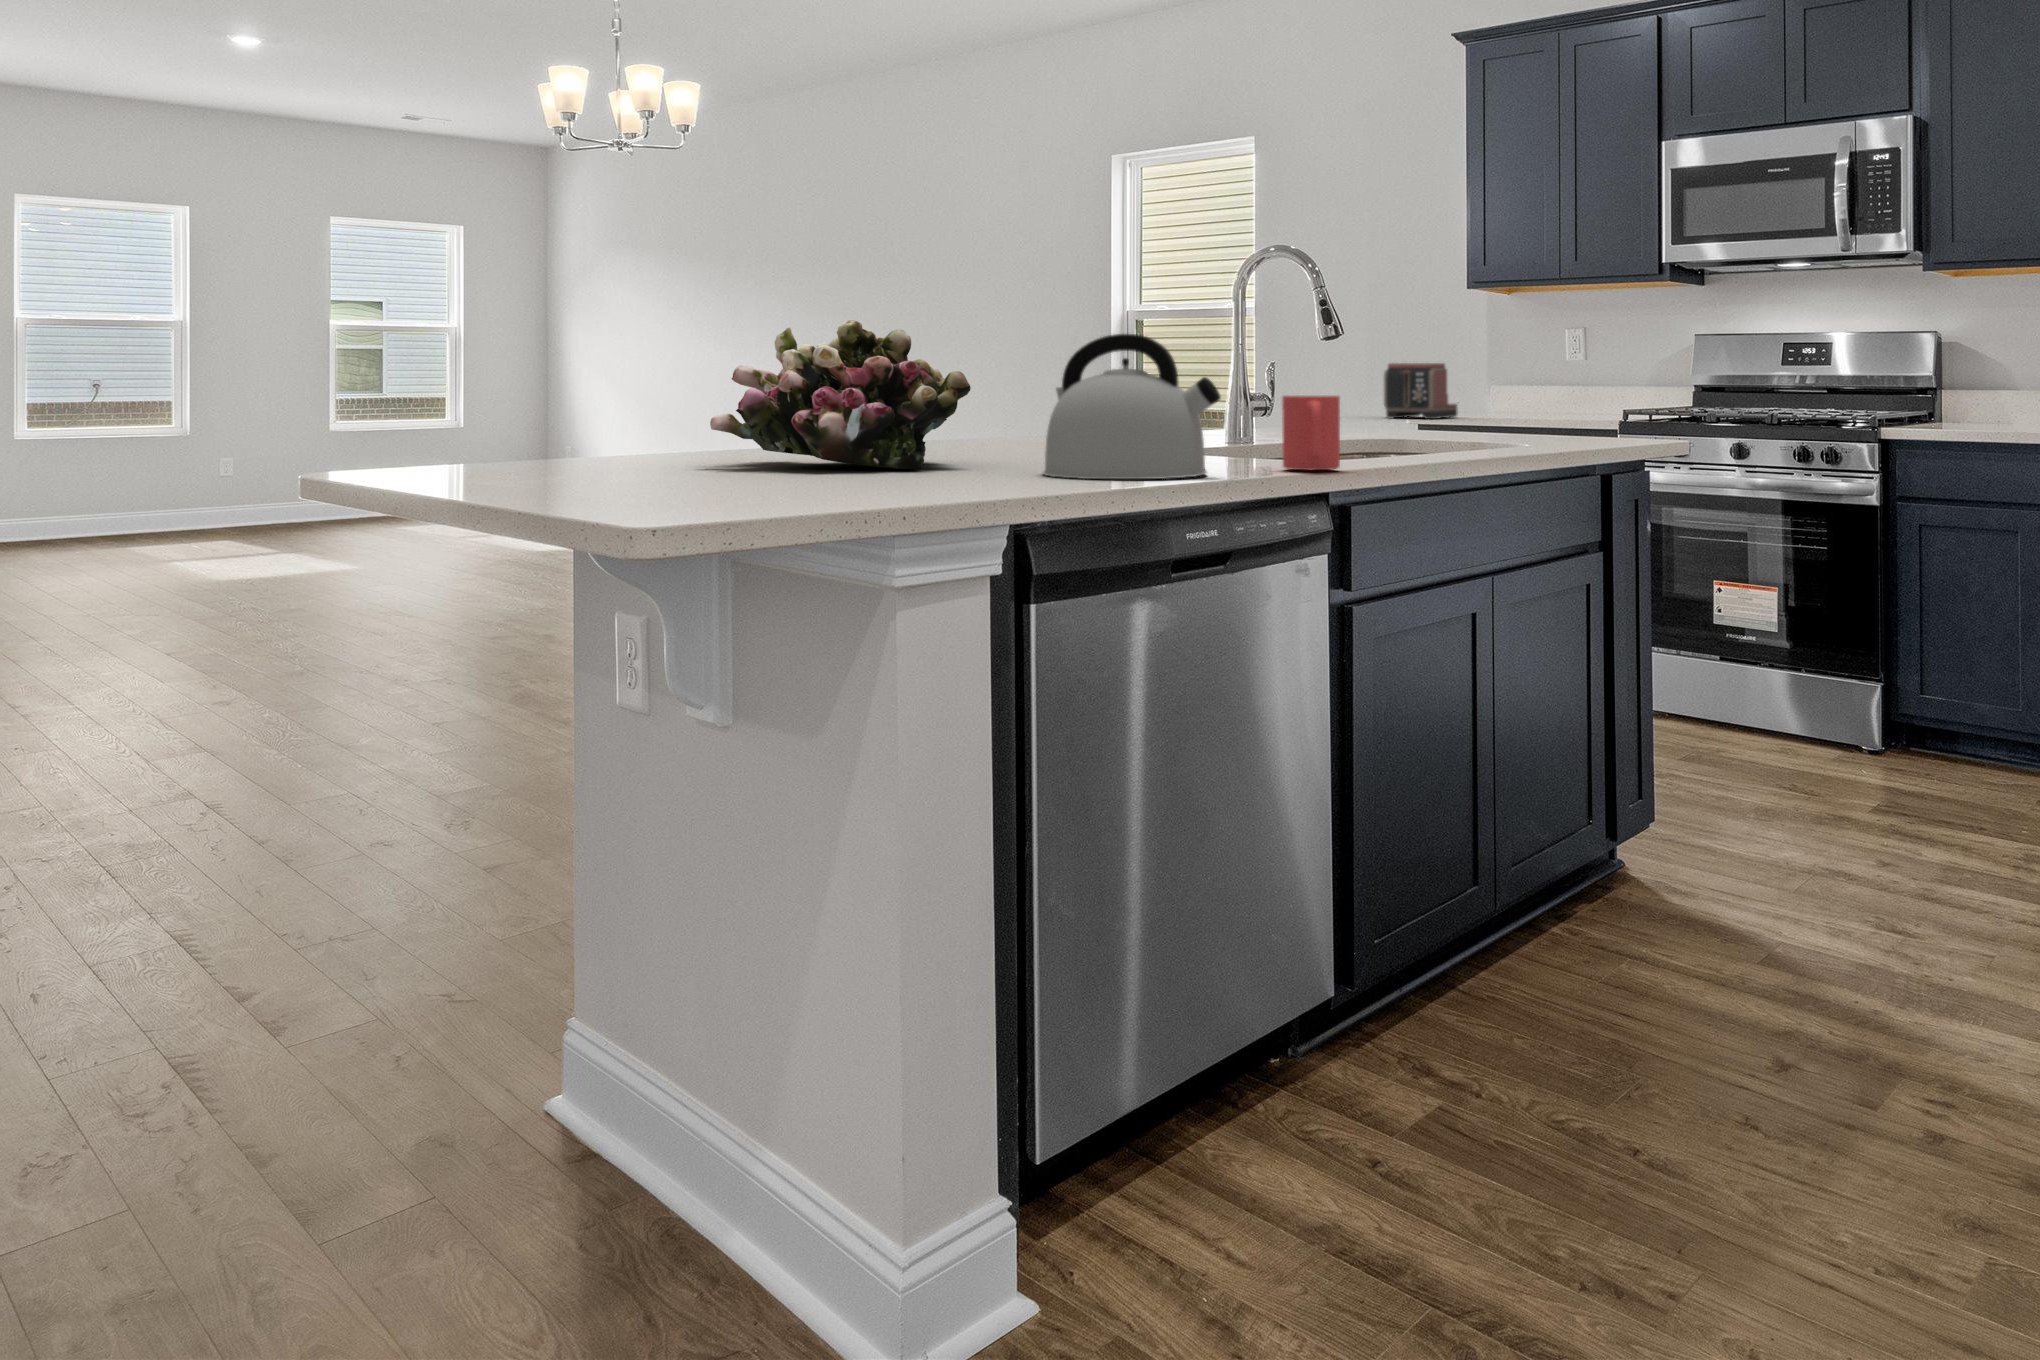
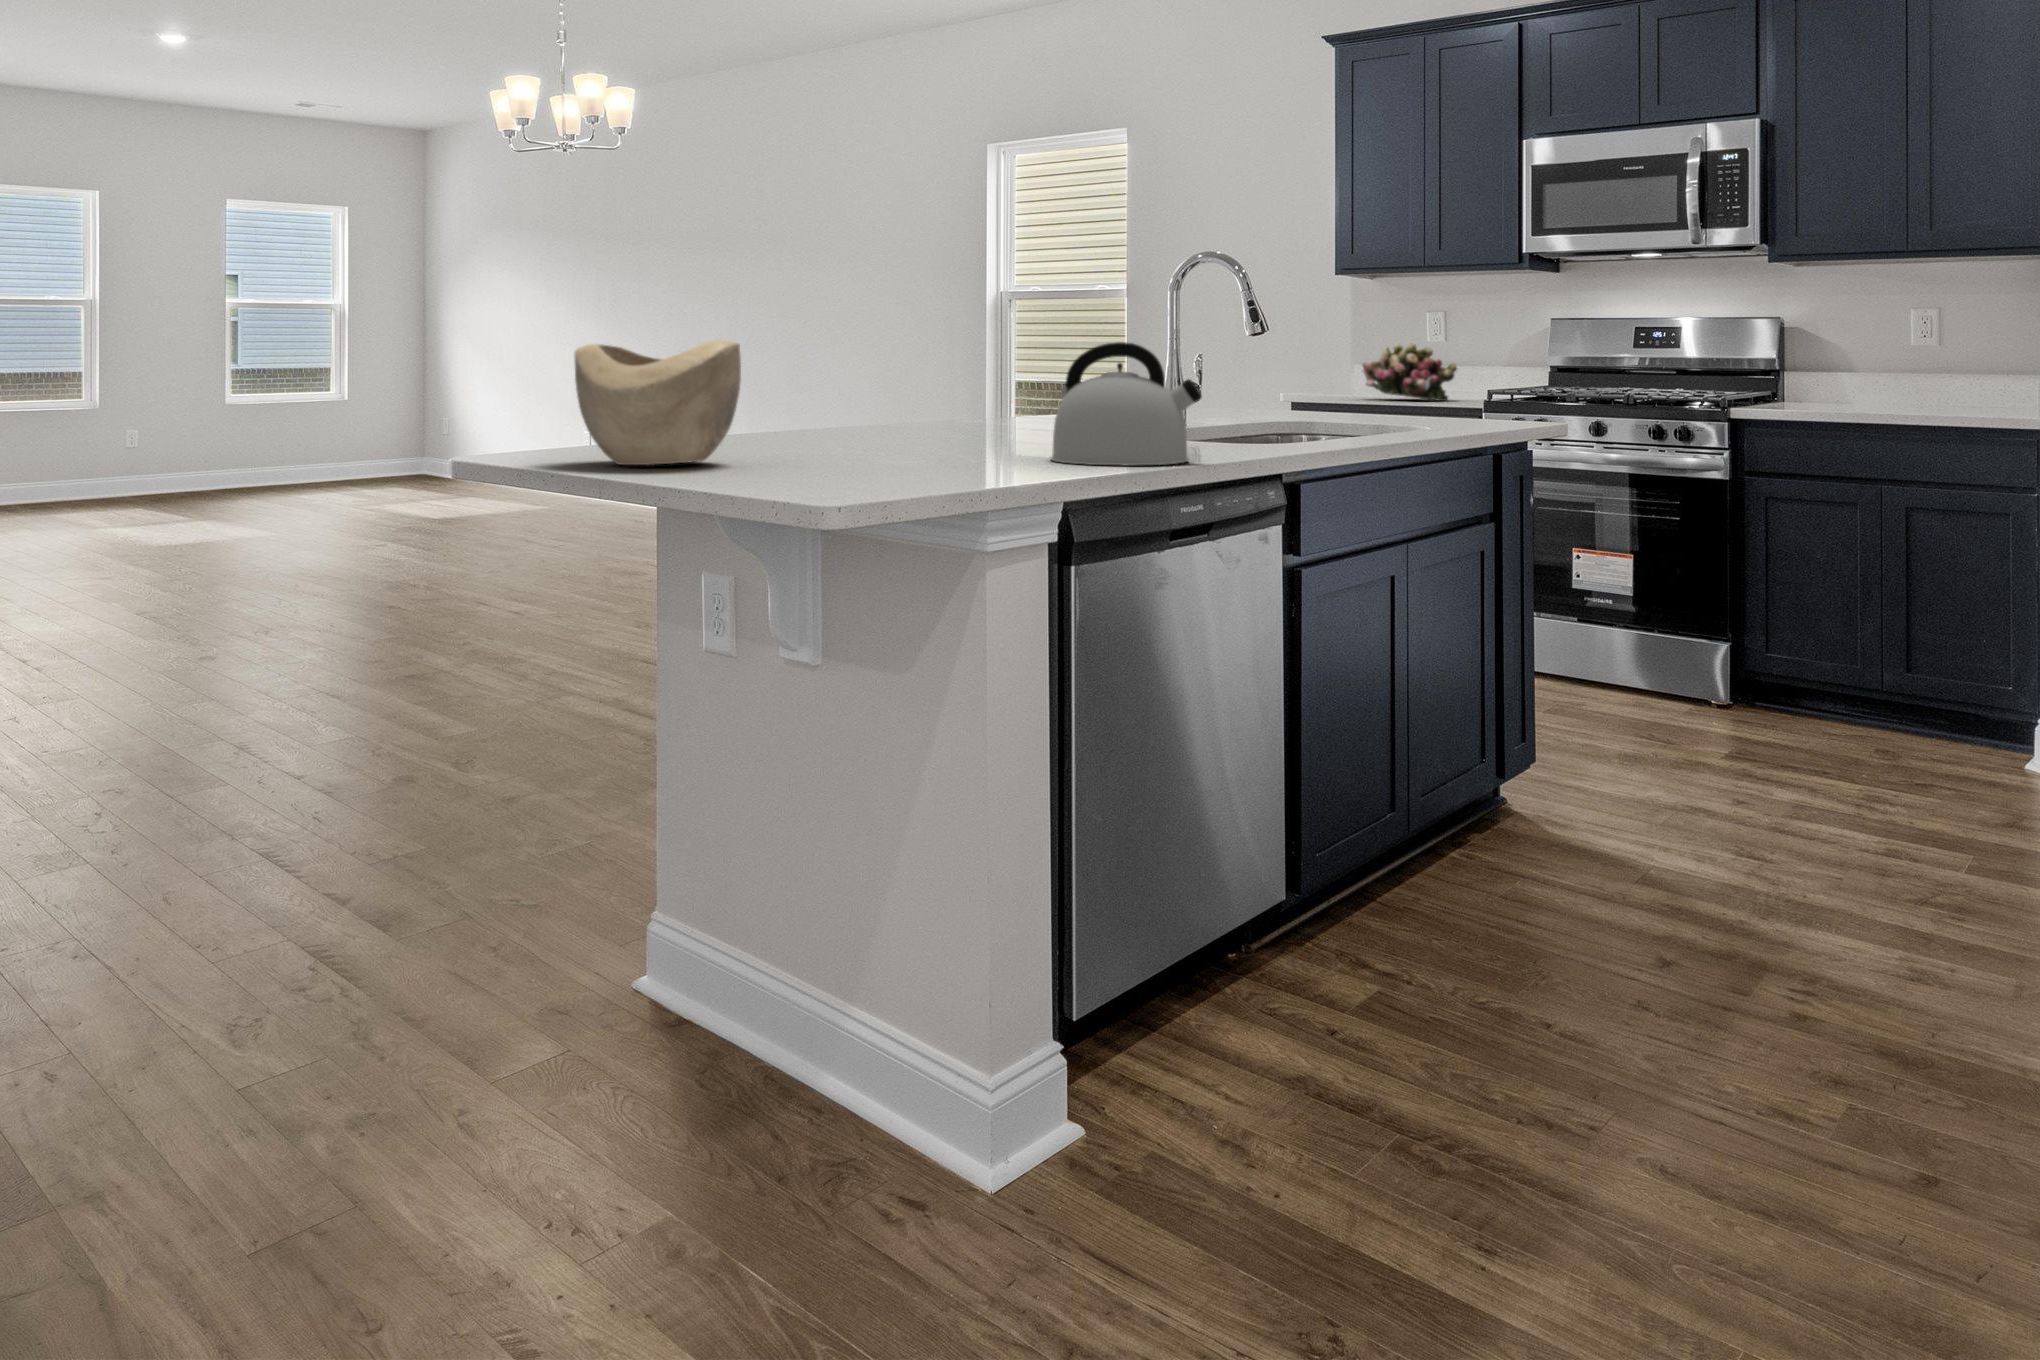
flower arrangement: present [710,320,971,469] -> present [1362,343,1457,401]
decorative bowl: none [441,328,655,477] -> present [574,341,741,465]
toaster: present [1384,363,1458,419] -> none [1255,345,1323,397]
mug: present [1282,395,1340,470] -> none [1243,391,1293,456]

